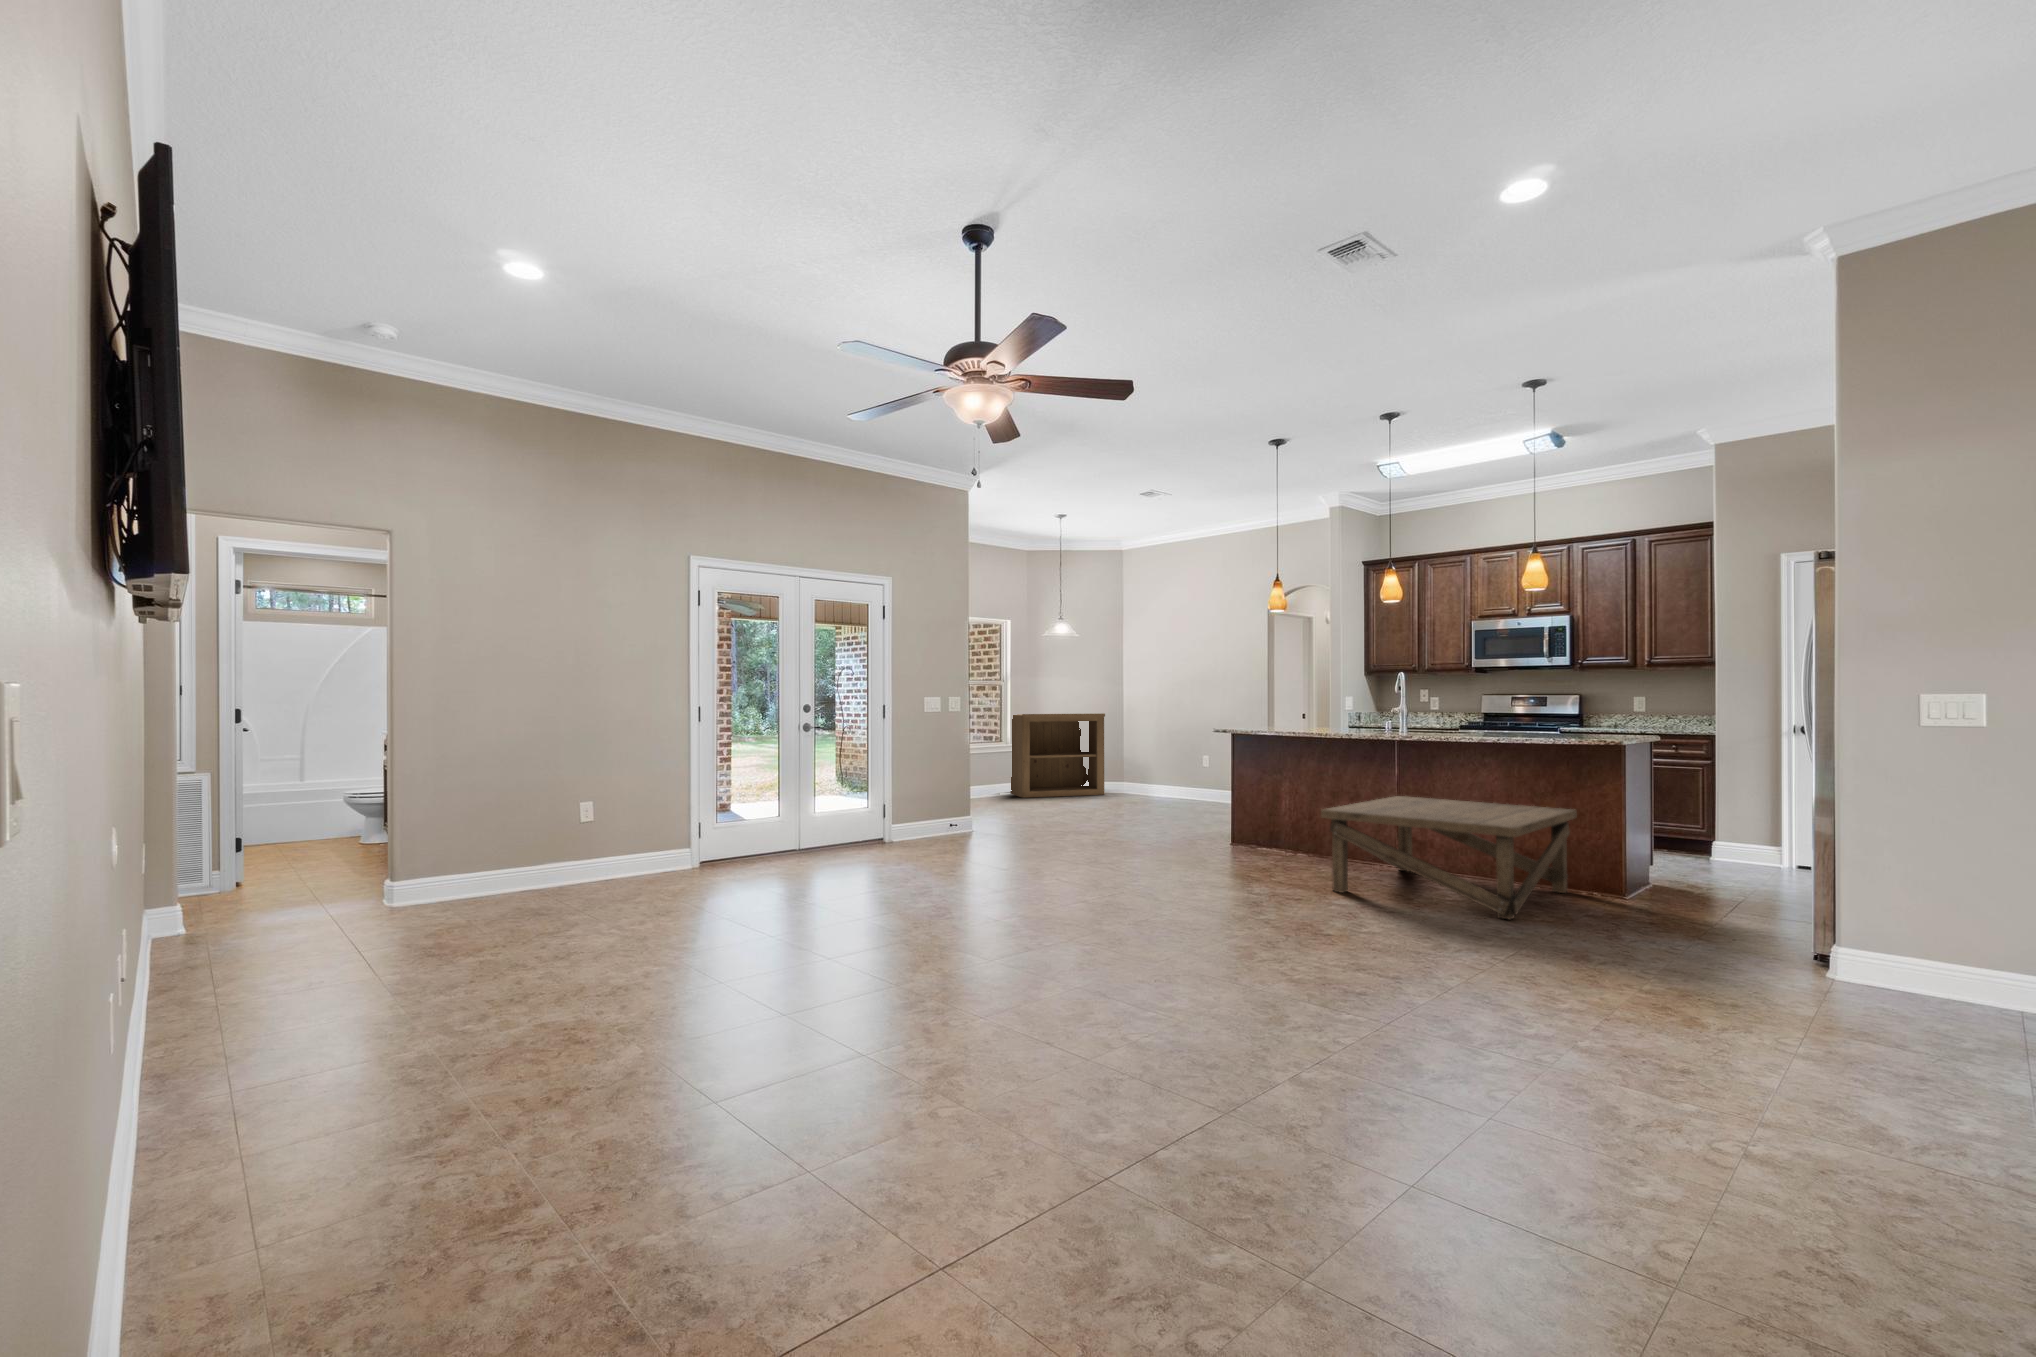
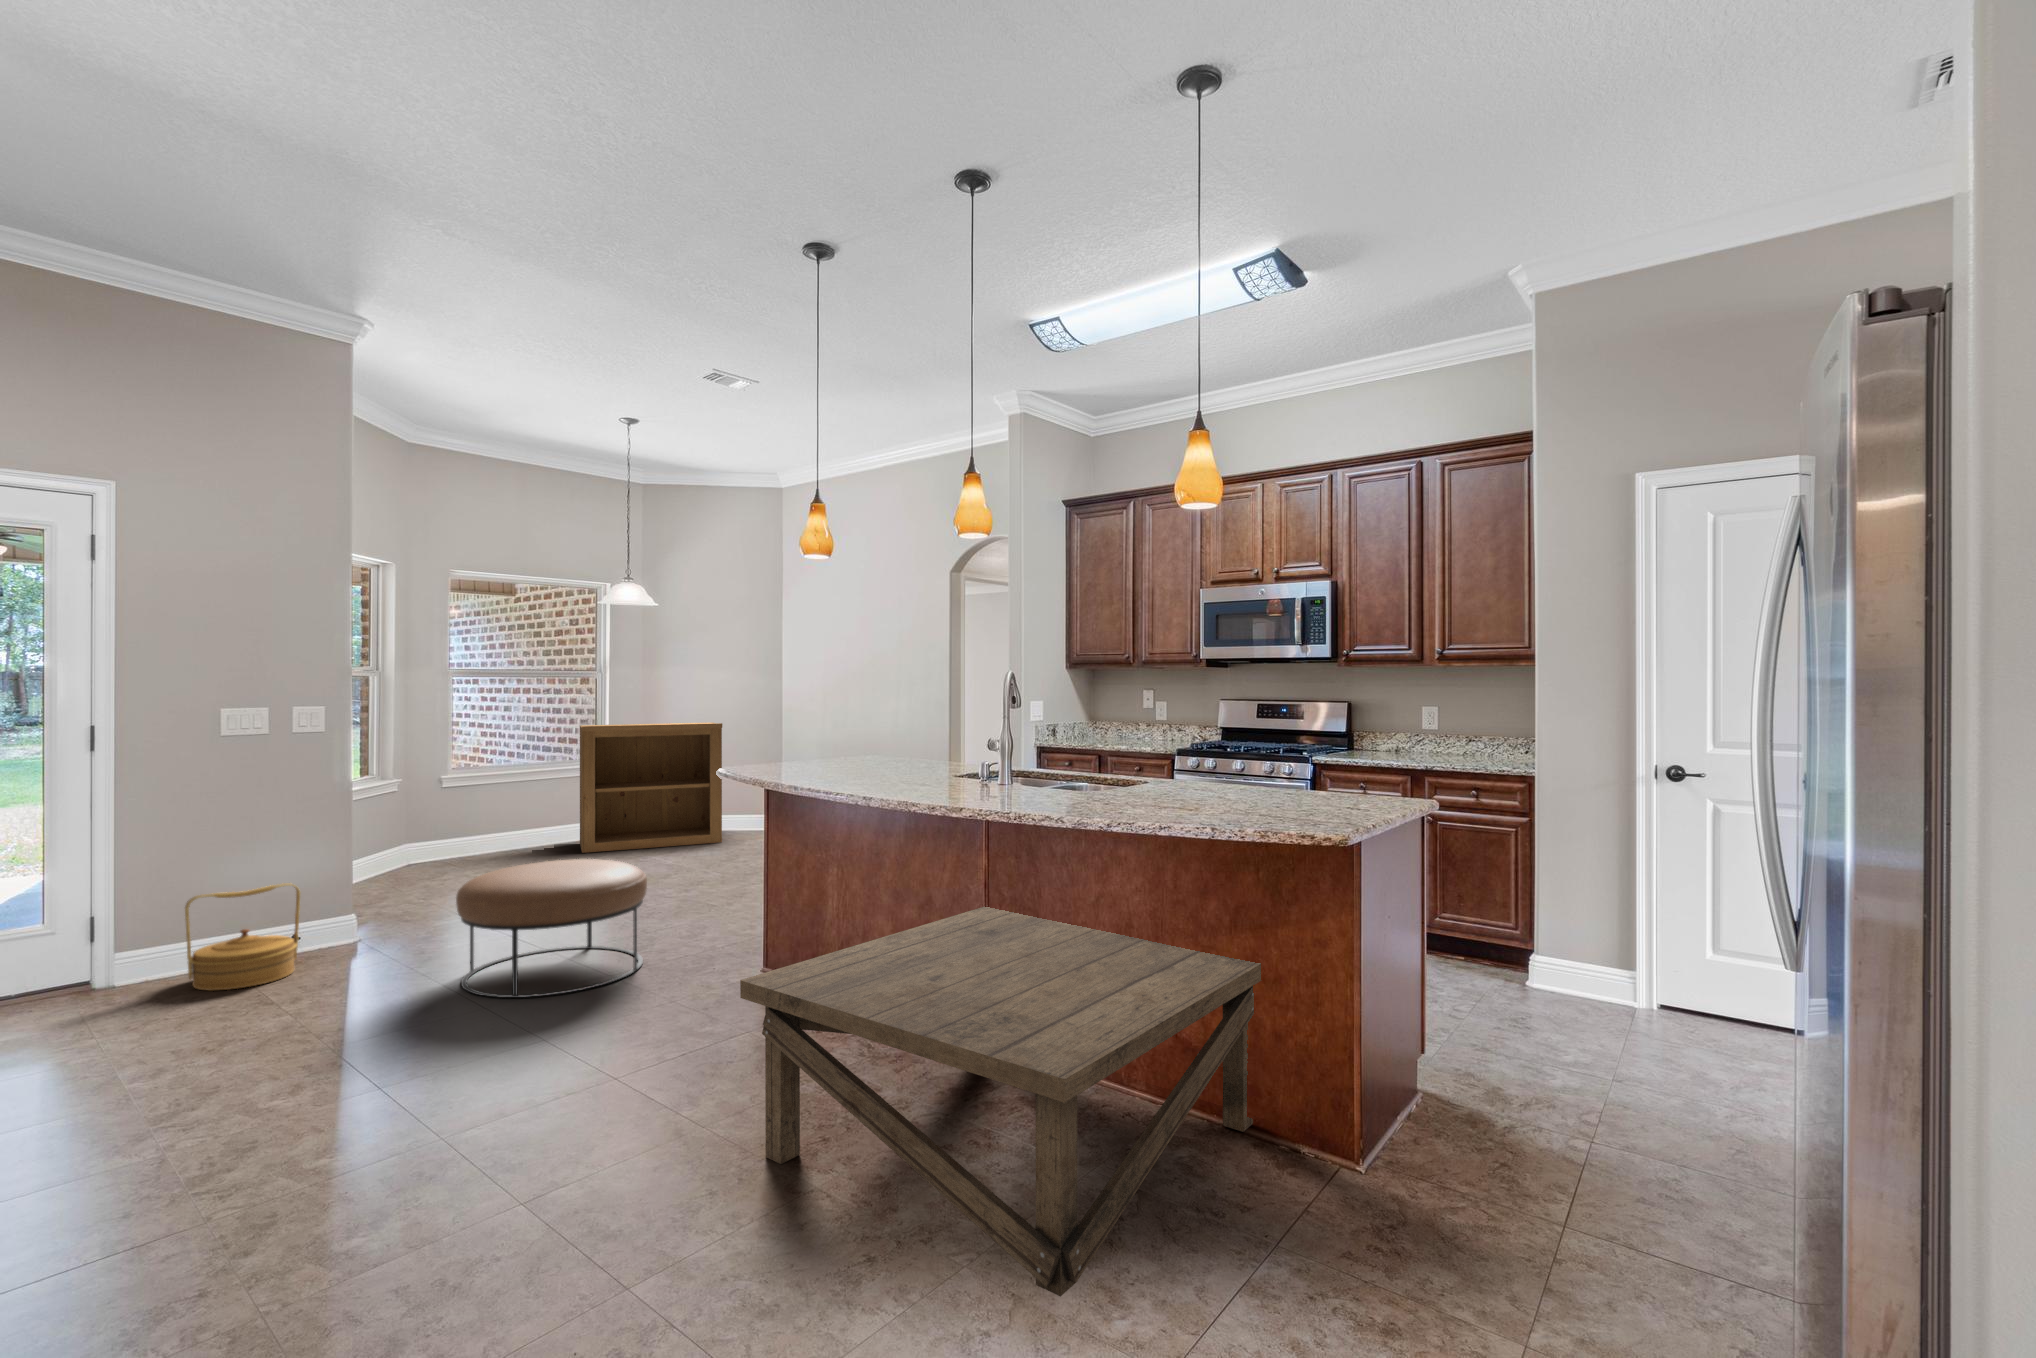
ottoman: none [1067,783,1163,848] -> present [456,859,647,998]
woven basket: none [930,790,975,842] -> present [185,883,300,991]

